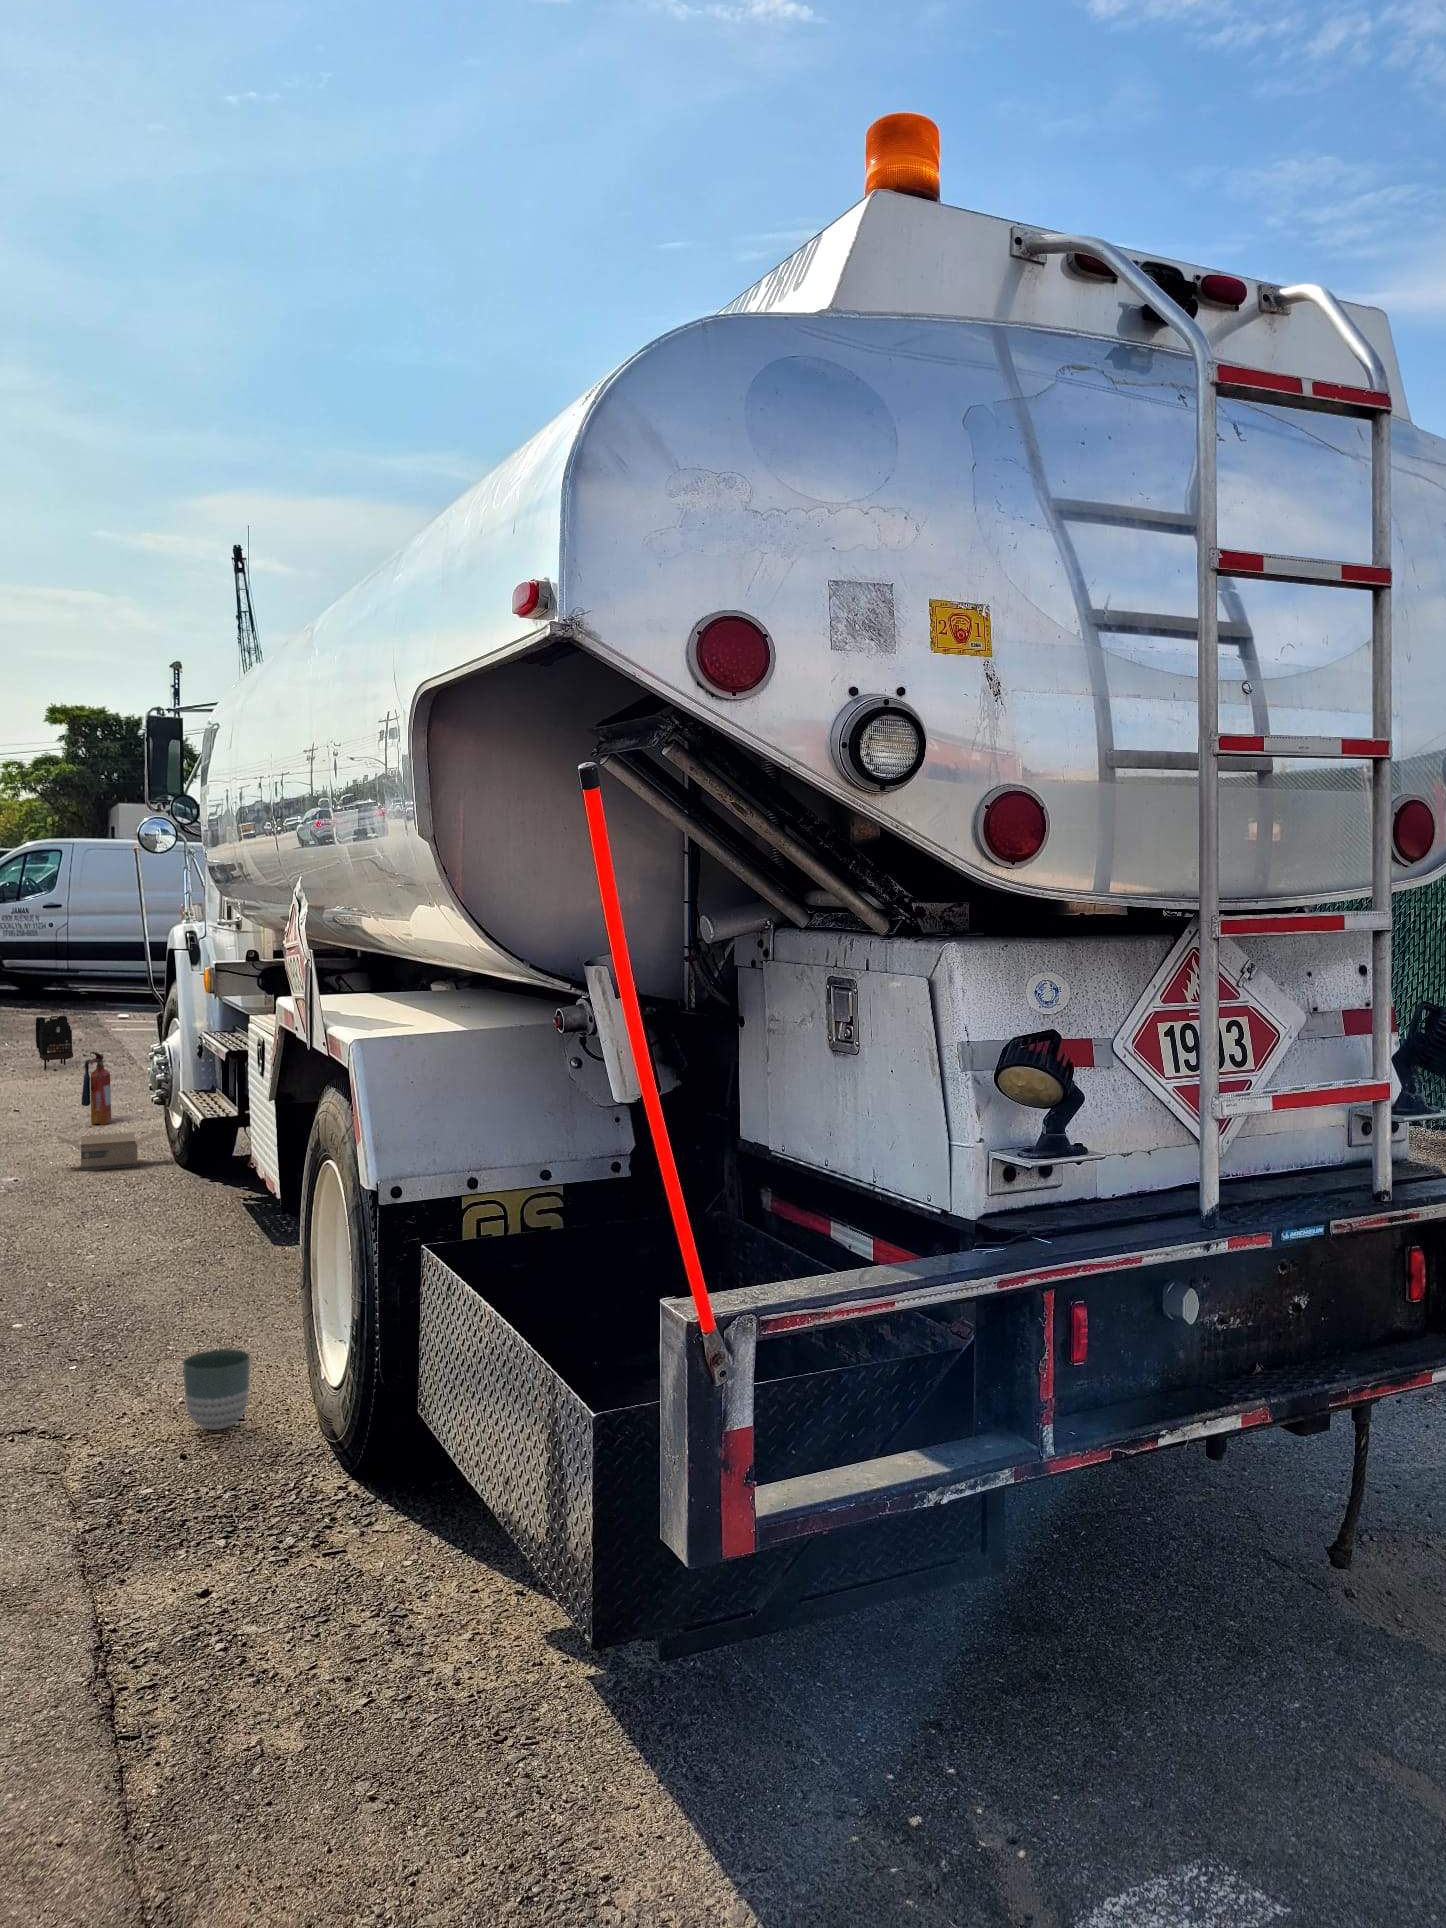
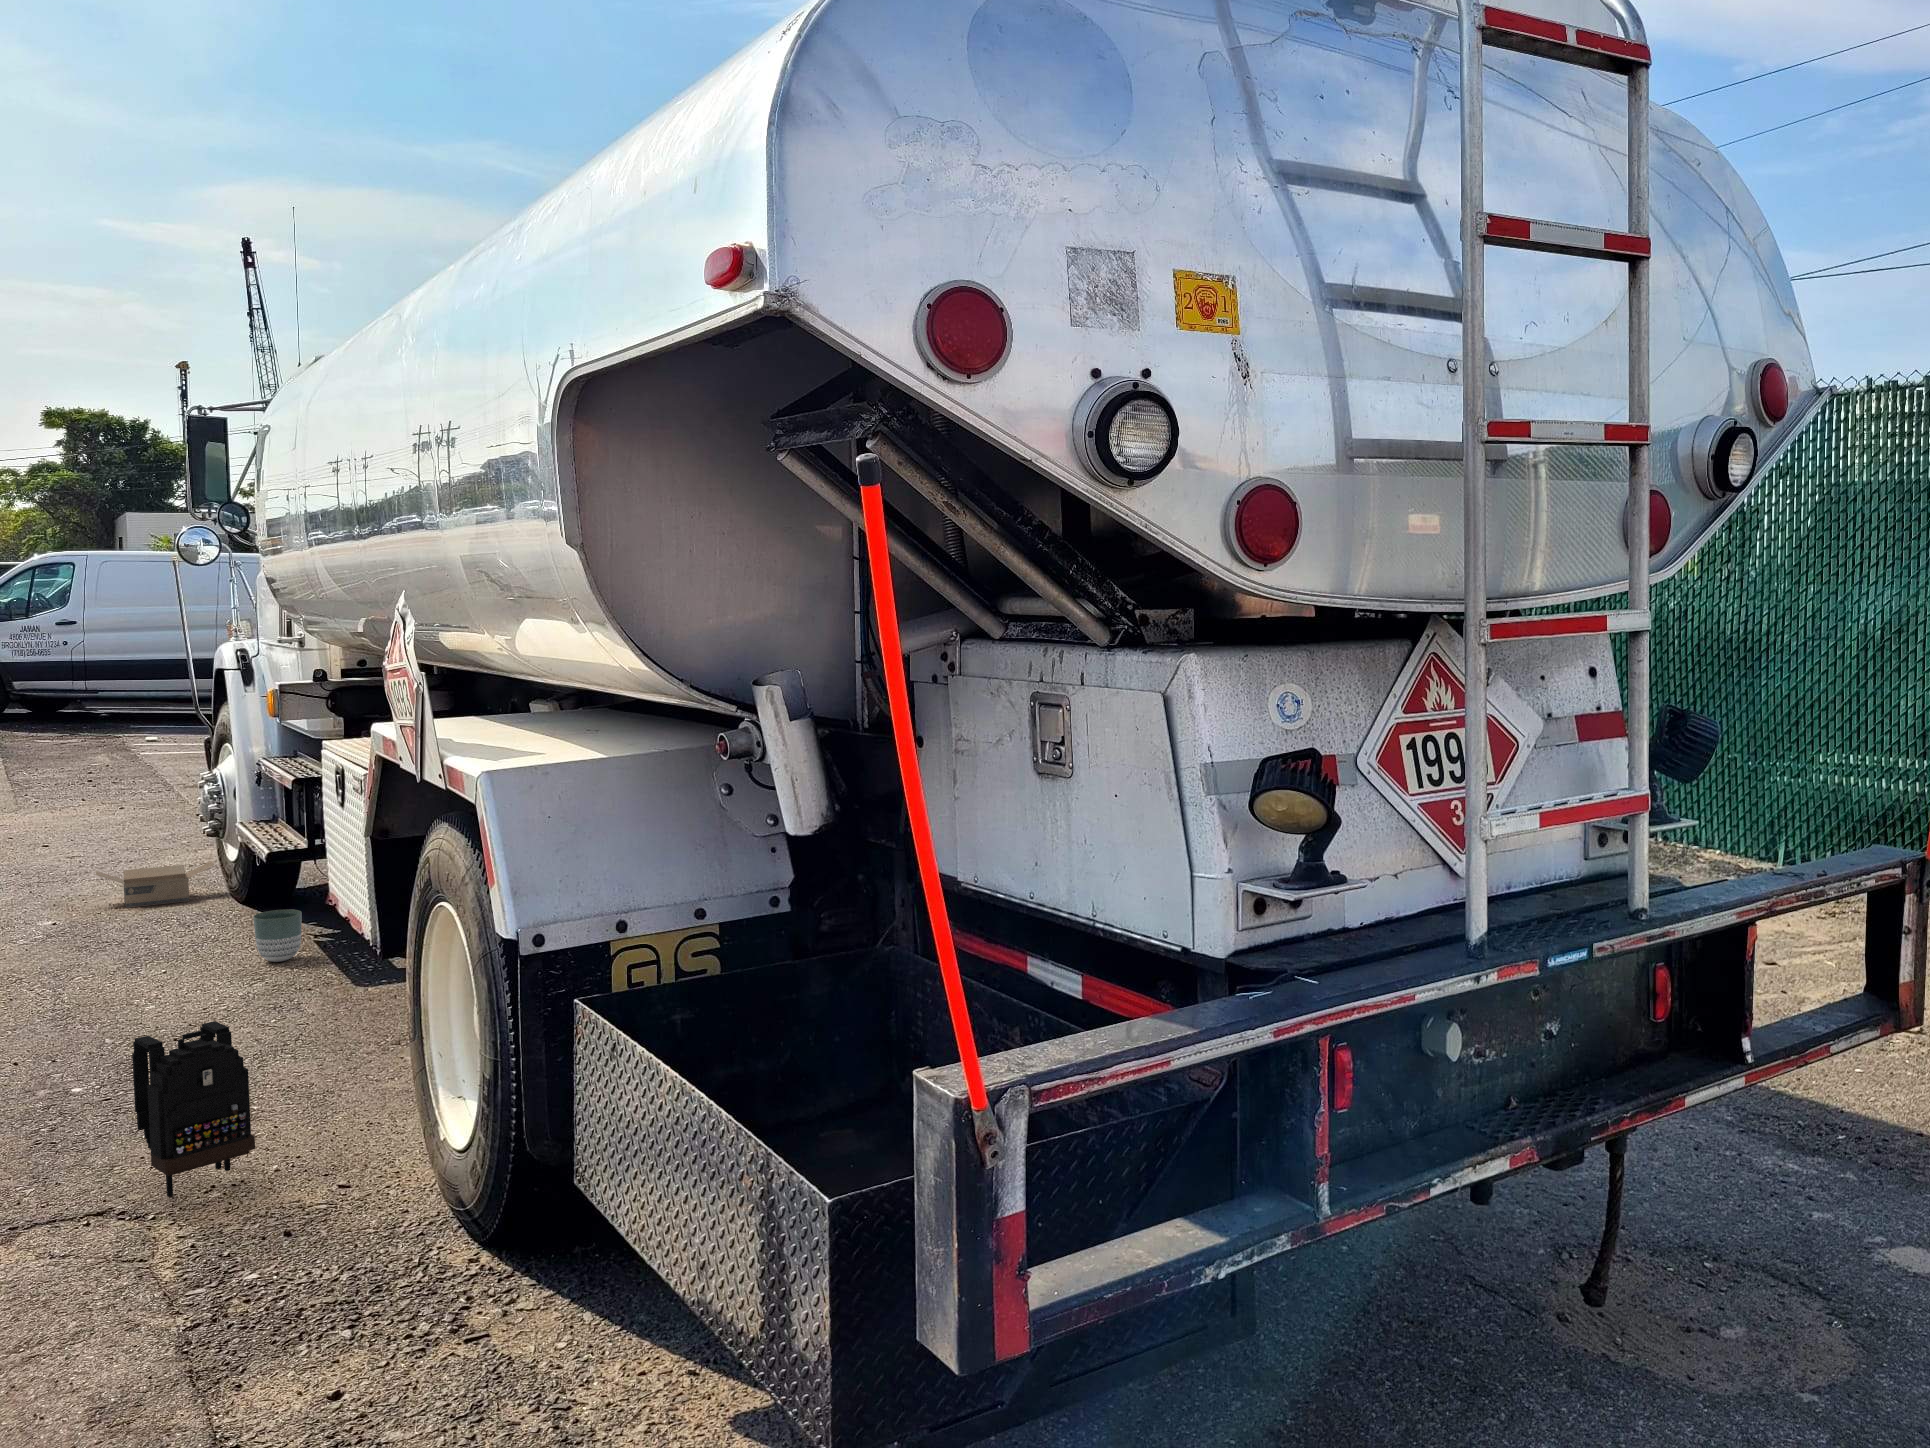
backpack: present [36,1016,73,1069] -> present [132,1021,255,1196]
fire extinguisher: present [81,1051,111,1125] -> none [118,778,154,856]
planter: present [183,1349,250,1430] -> present [253,910,302,962]

